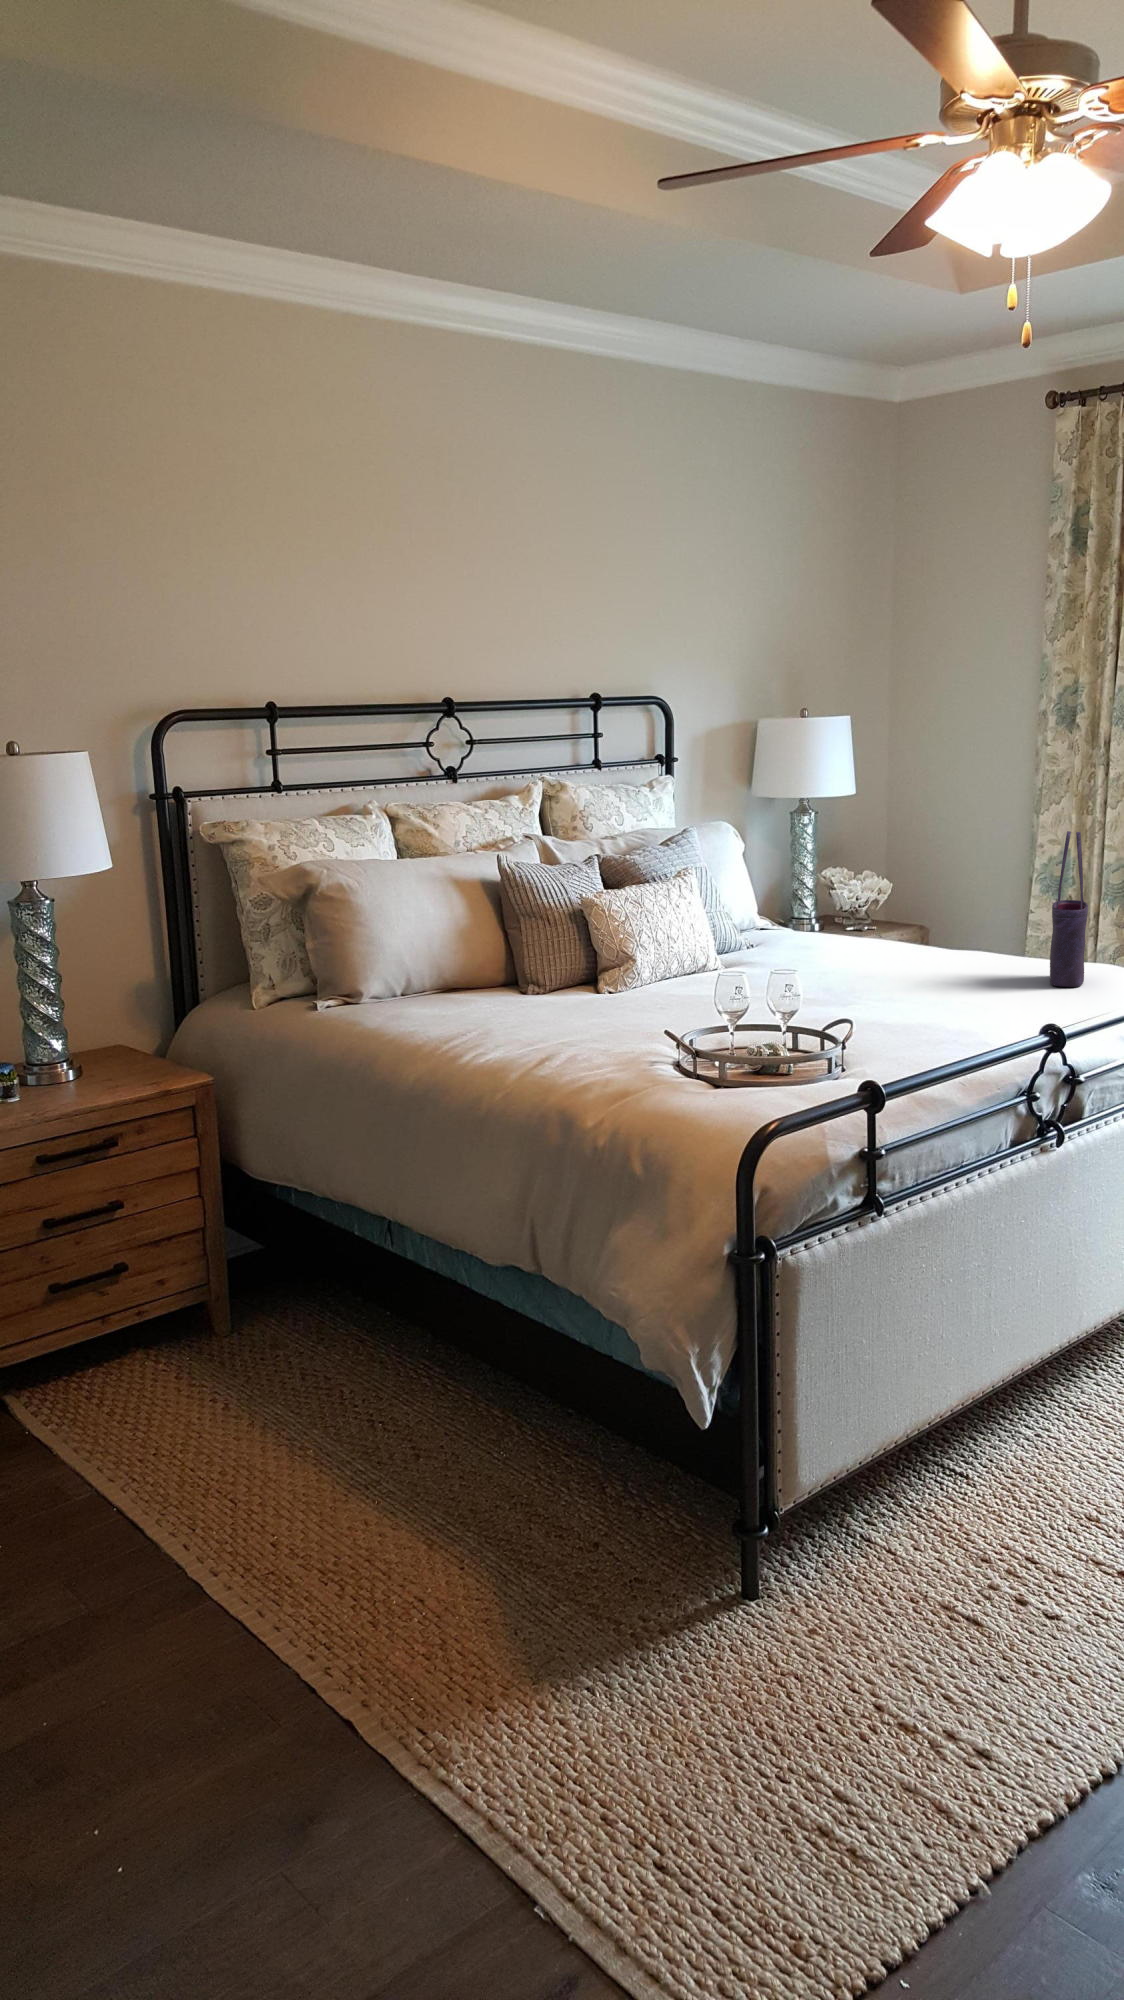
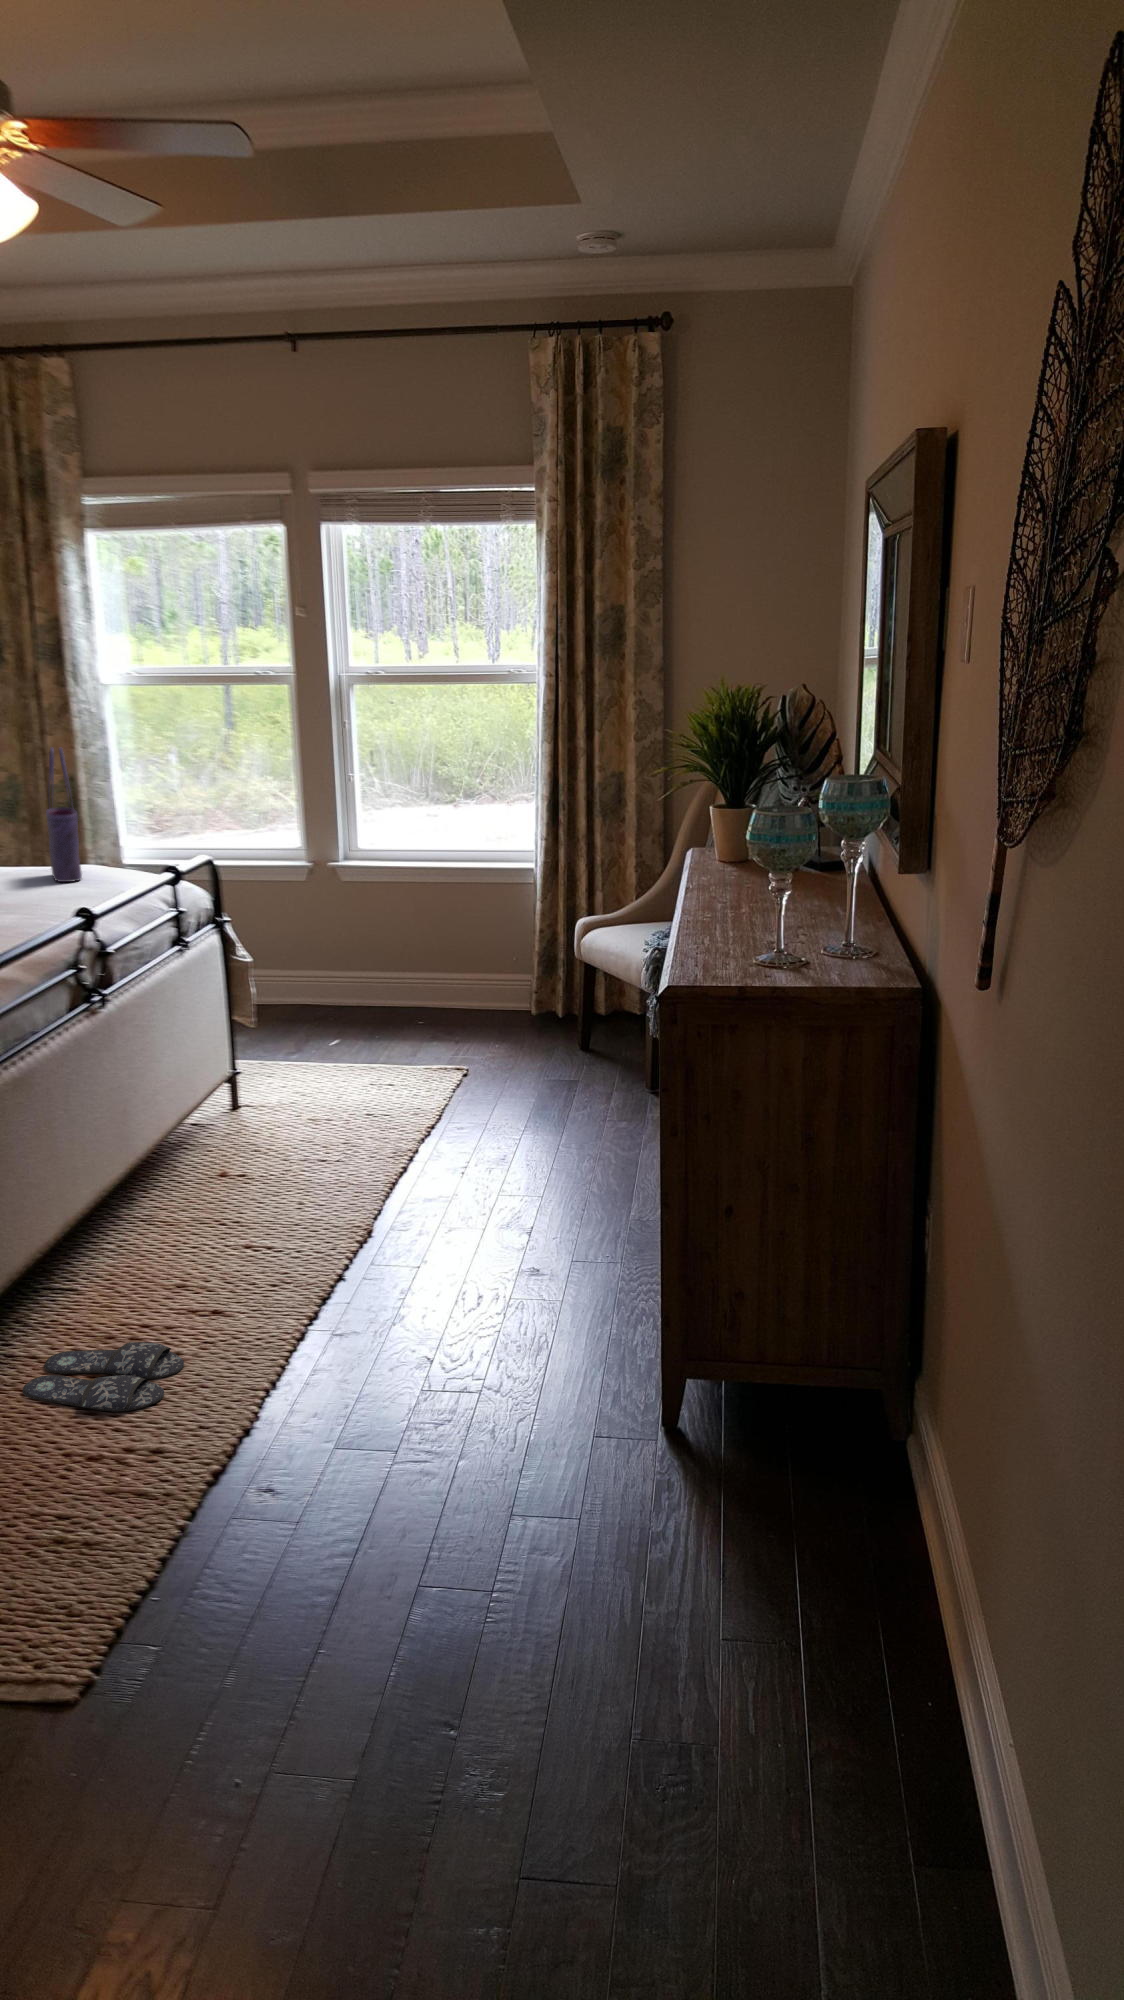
slippers: none [861,1557,1061,1680] -> present [23,1342,184,1412]

